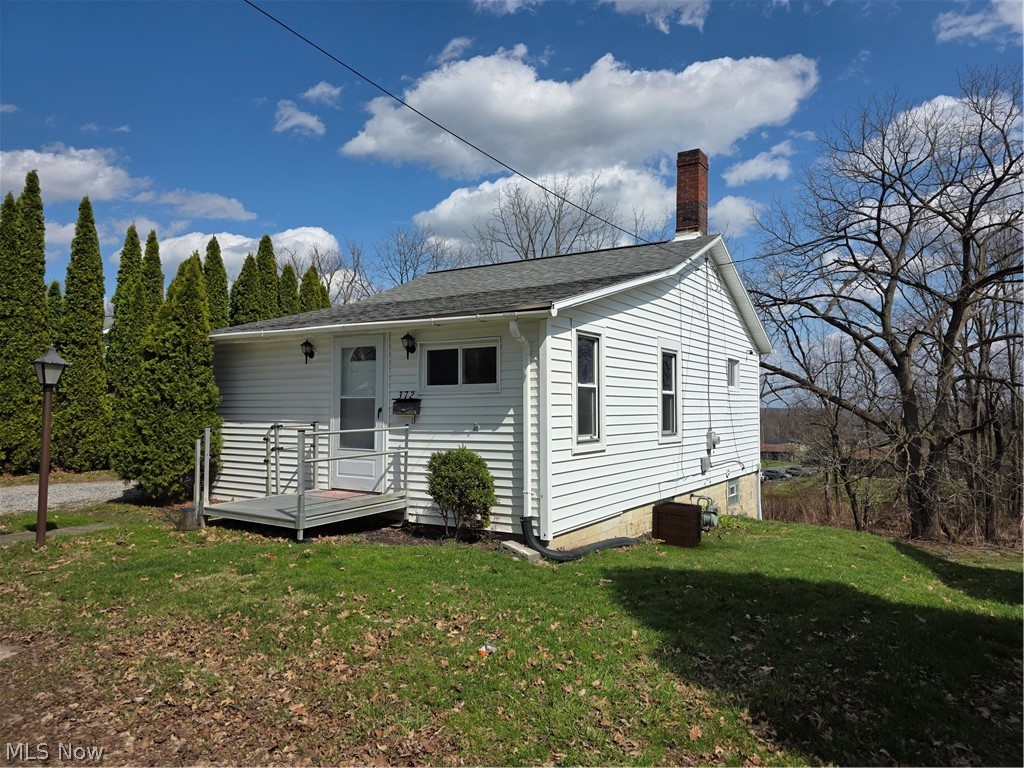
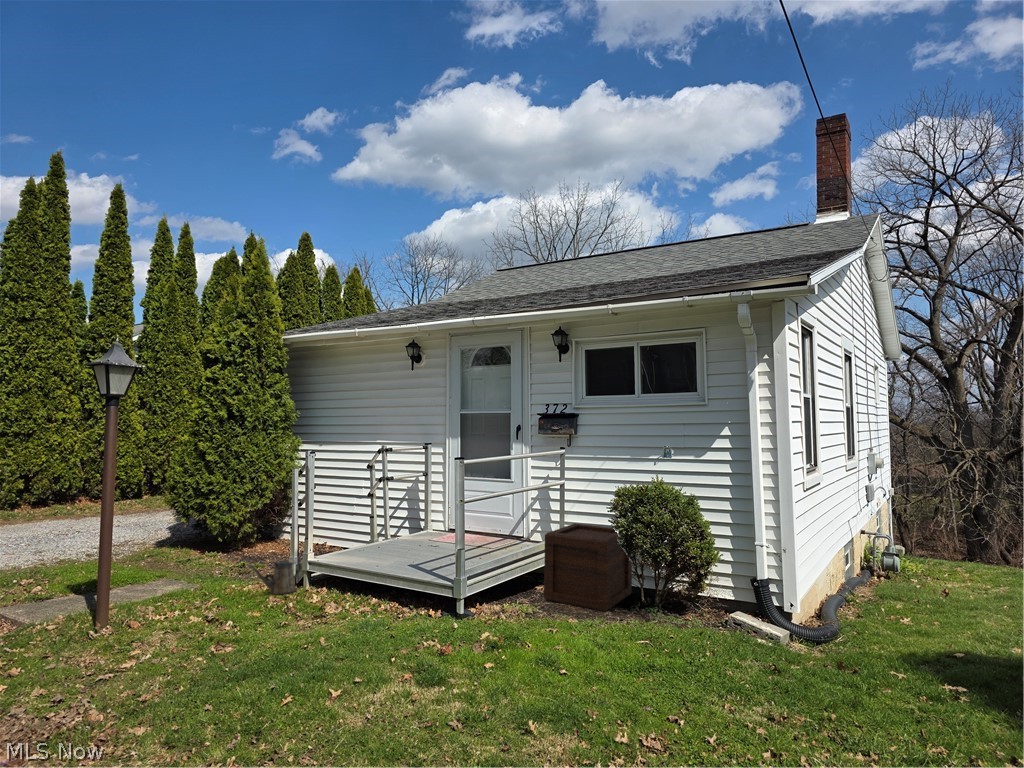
wooden crate: present [652,501,702,548] -> present [544,523,632,611]

